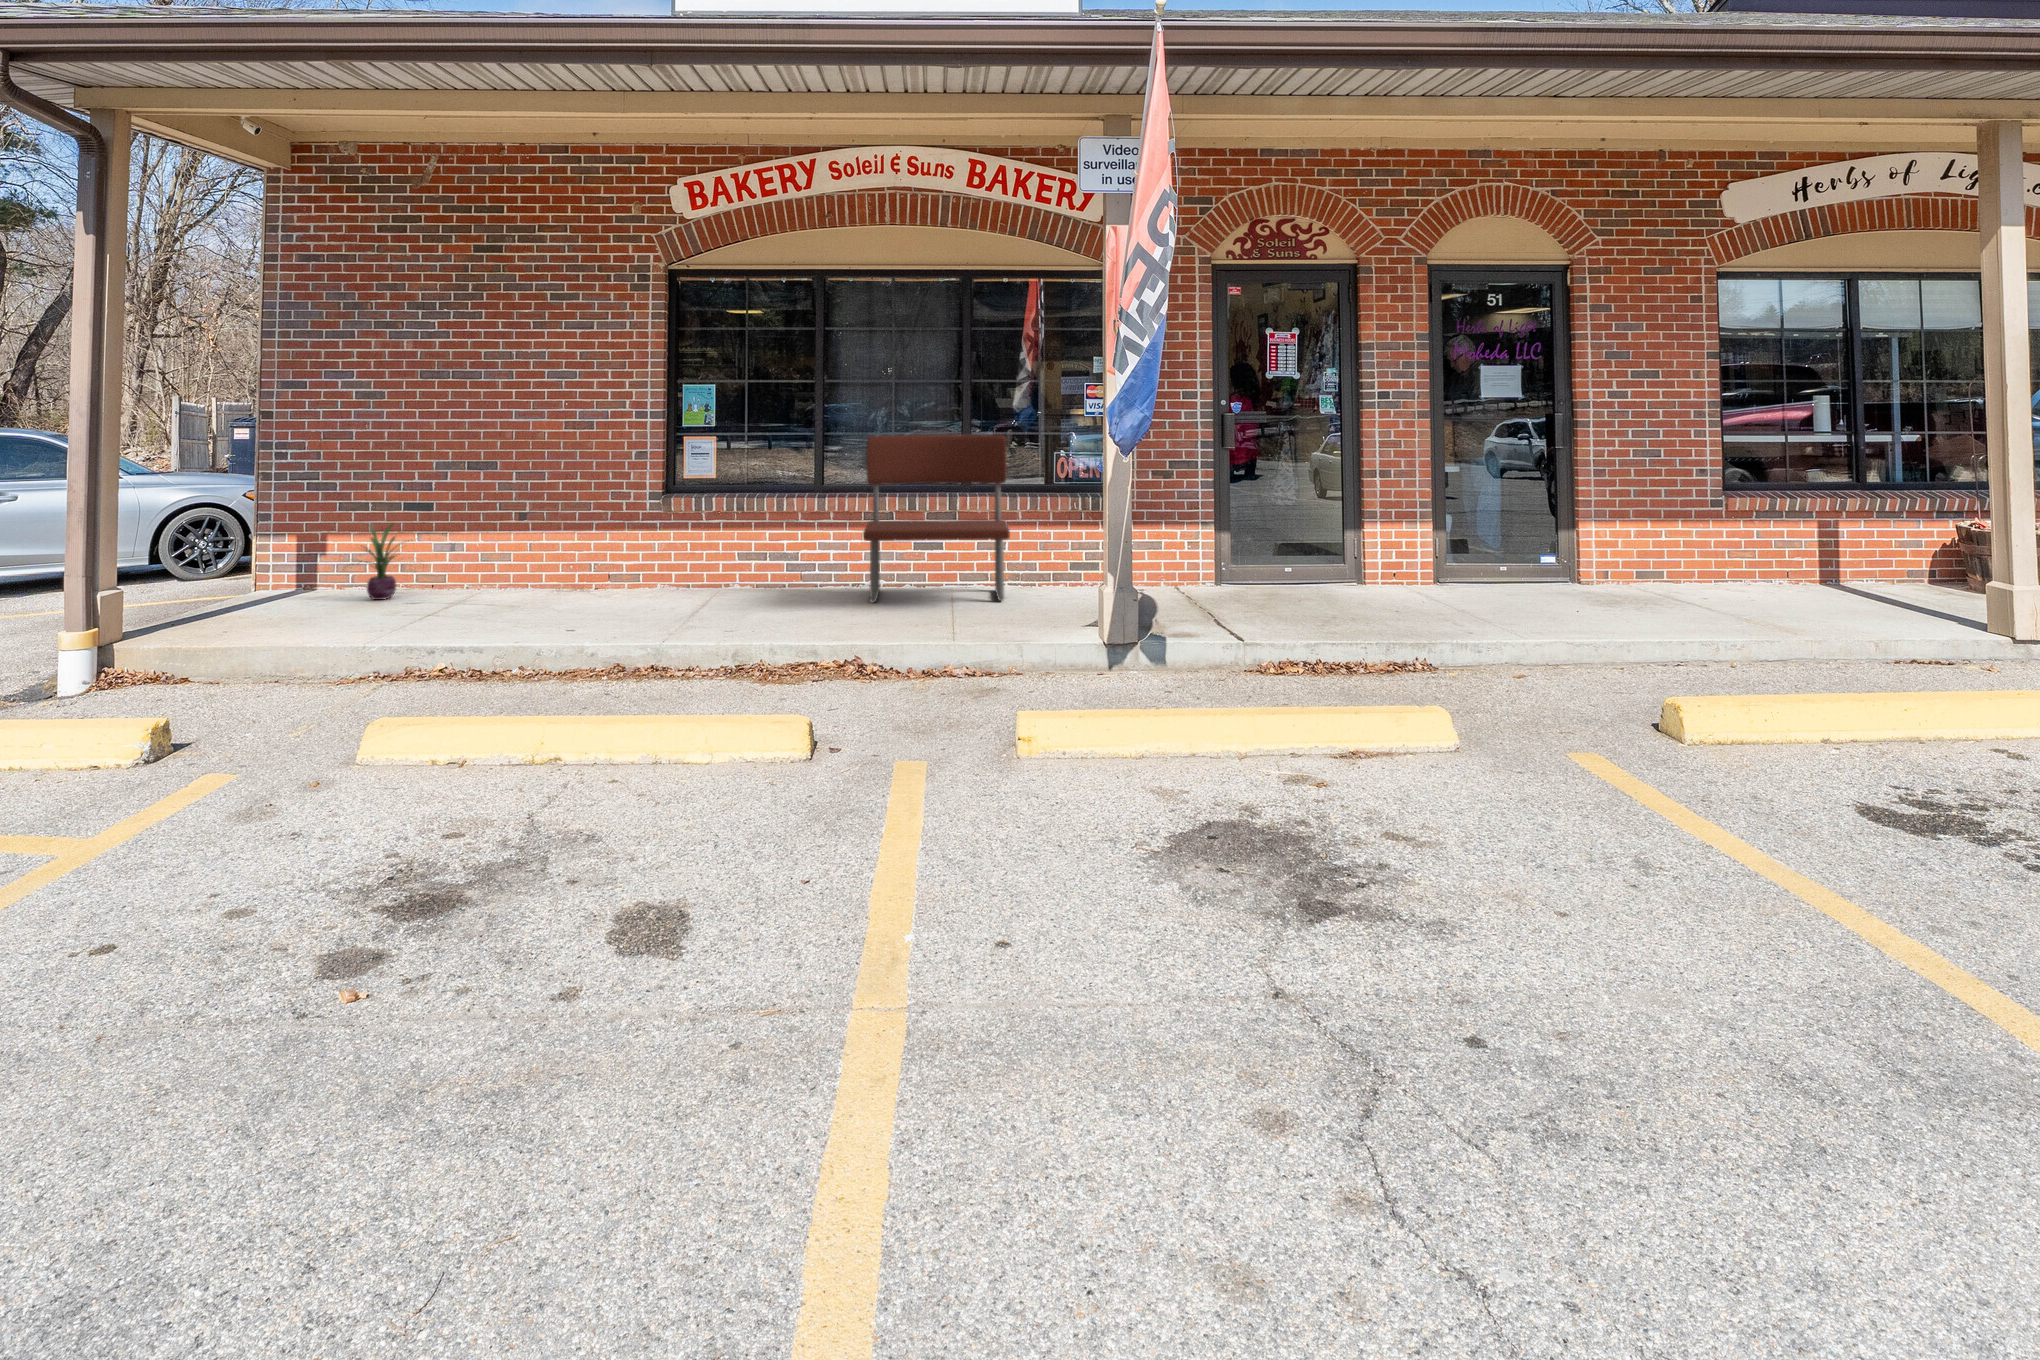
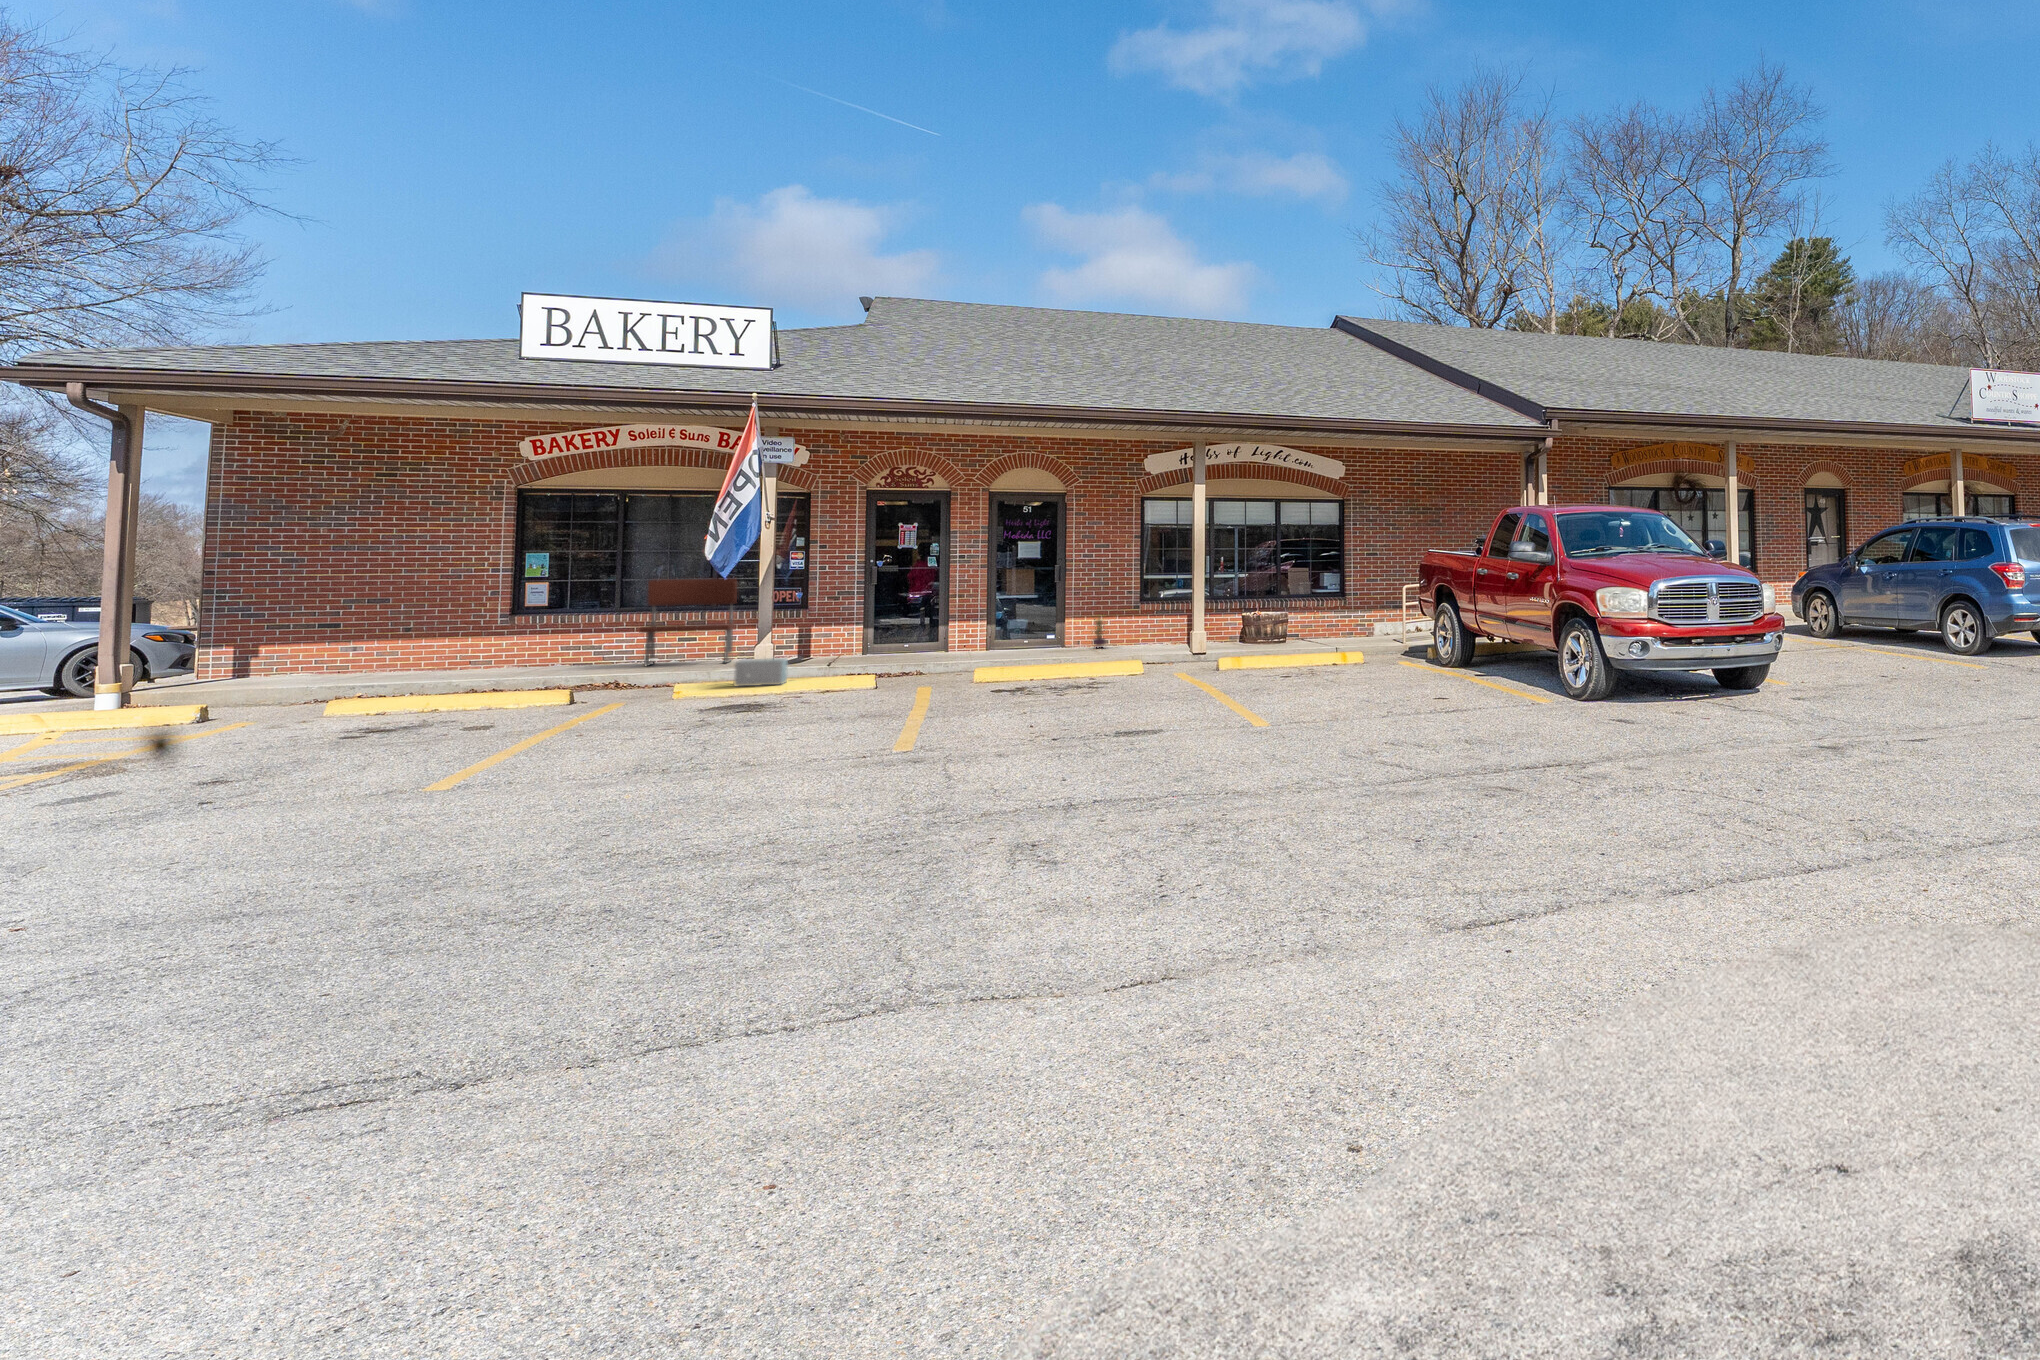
decorative plant: present [352,524,409,600] -> present [1093,619,1105,649]
storage box: none [1075,624,1171,695] -> present [734,658,788,686]

